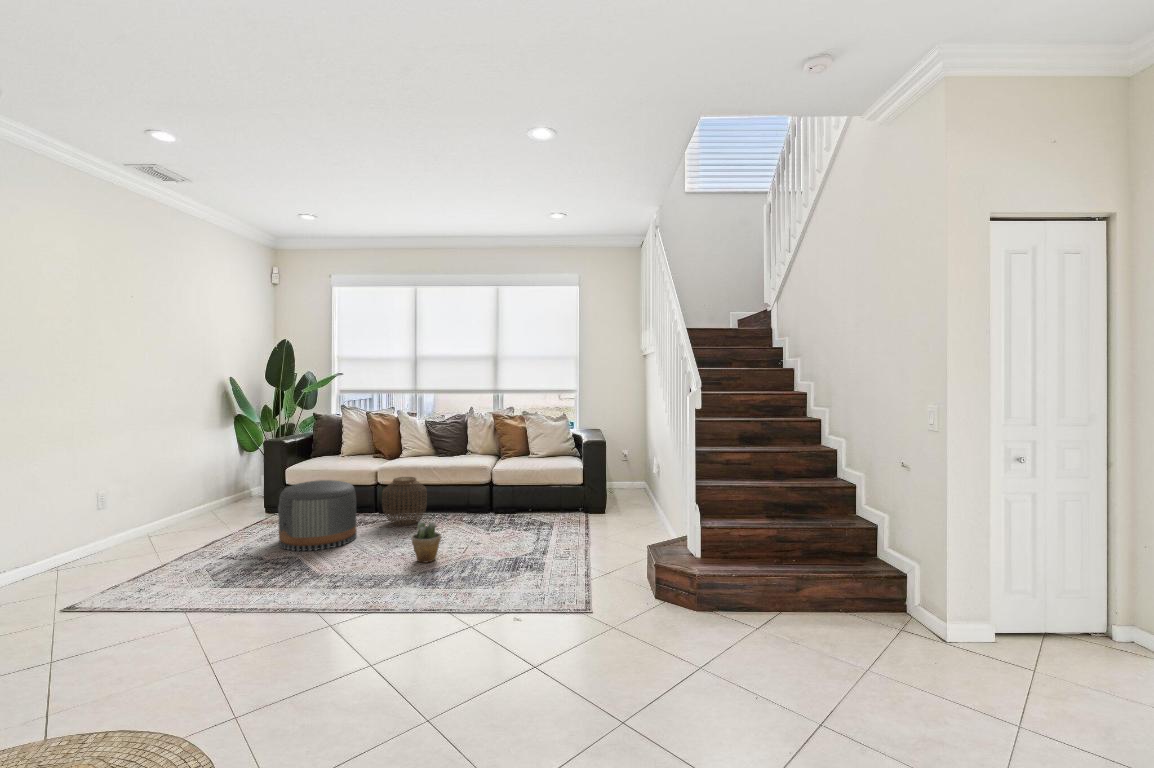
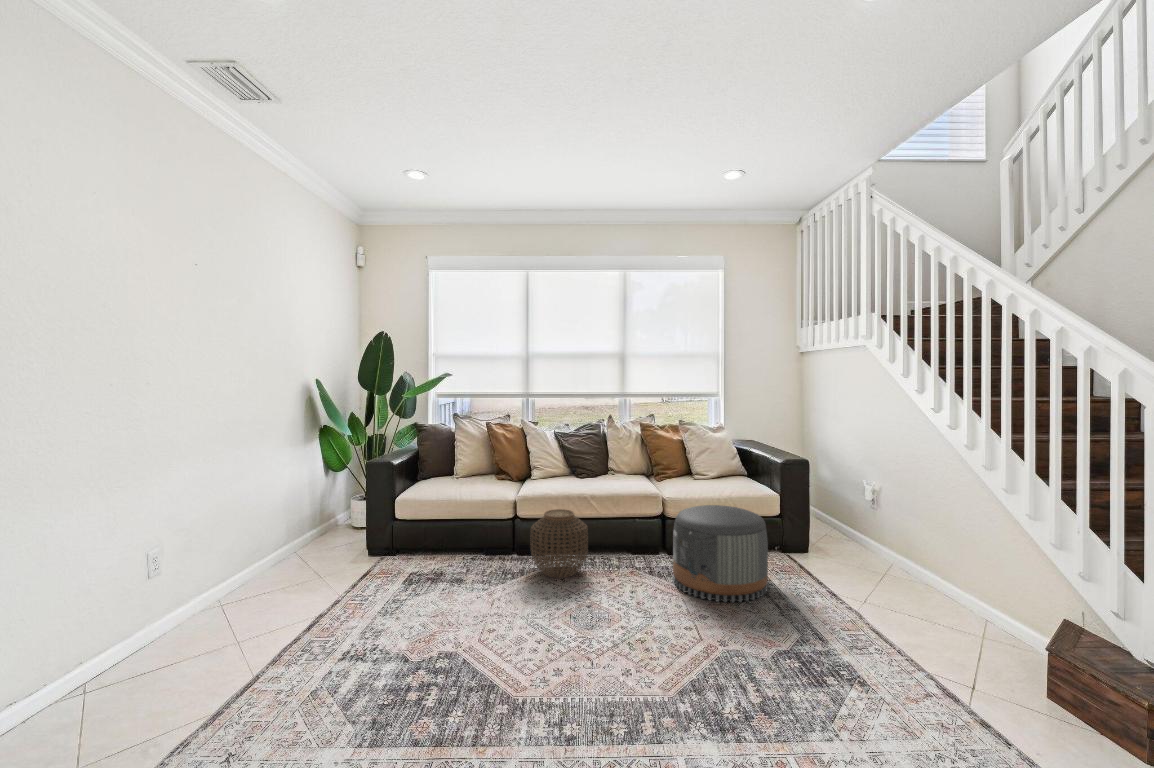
pouf: present [278,480,357,551] -> present [673,505,768,602]
potted plant: present [411,521,441,563] -> none [621,591,665,657]

